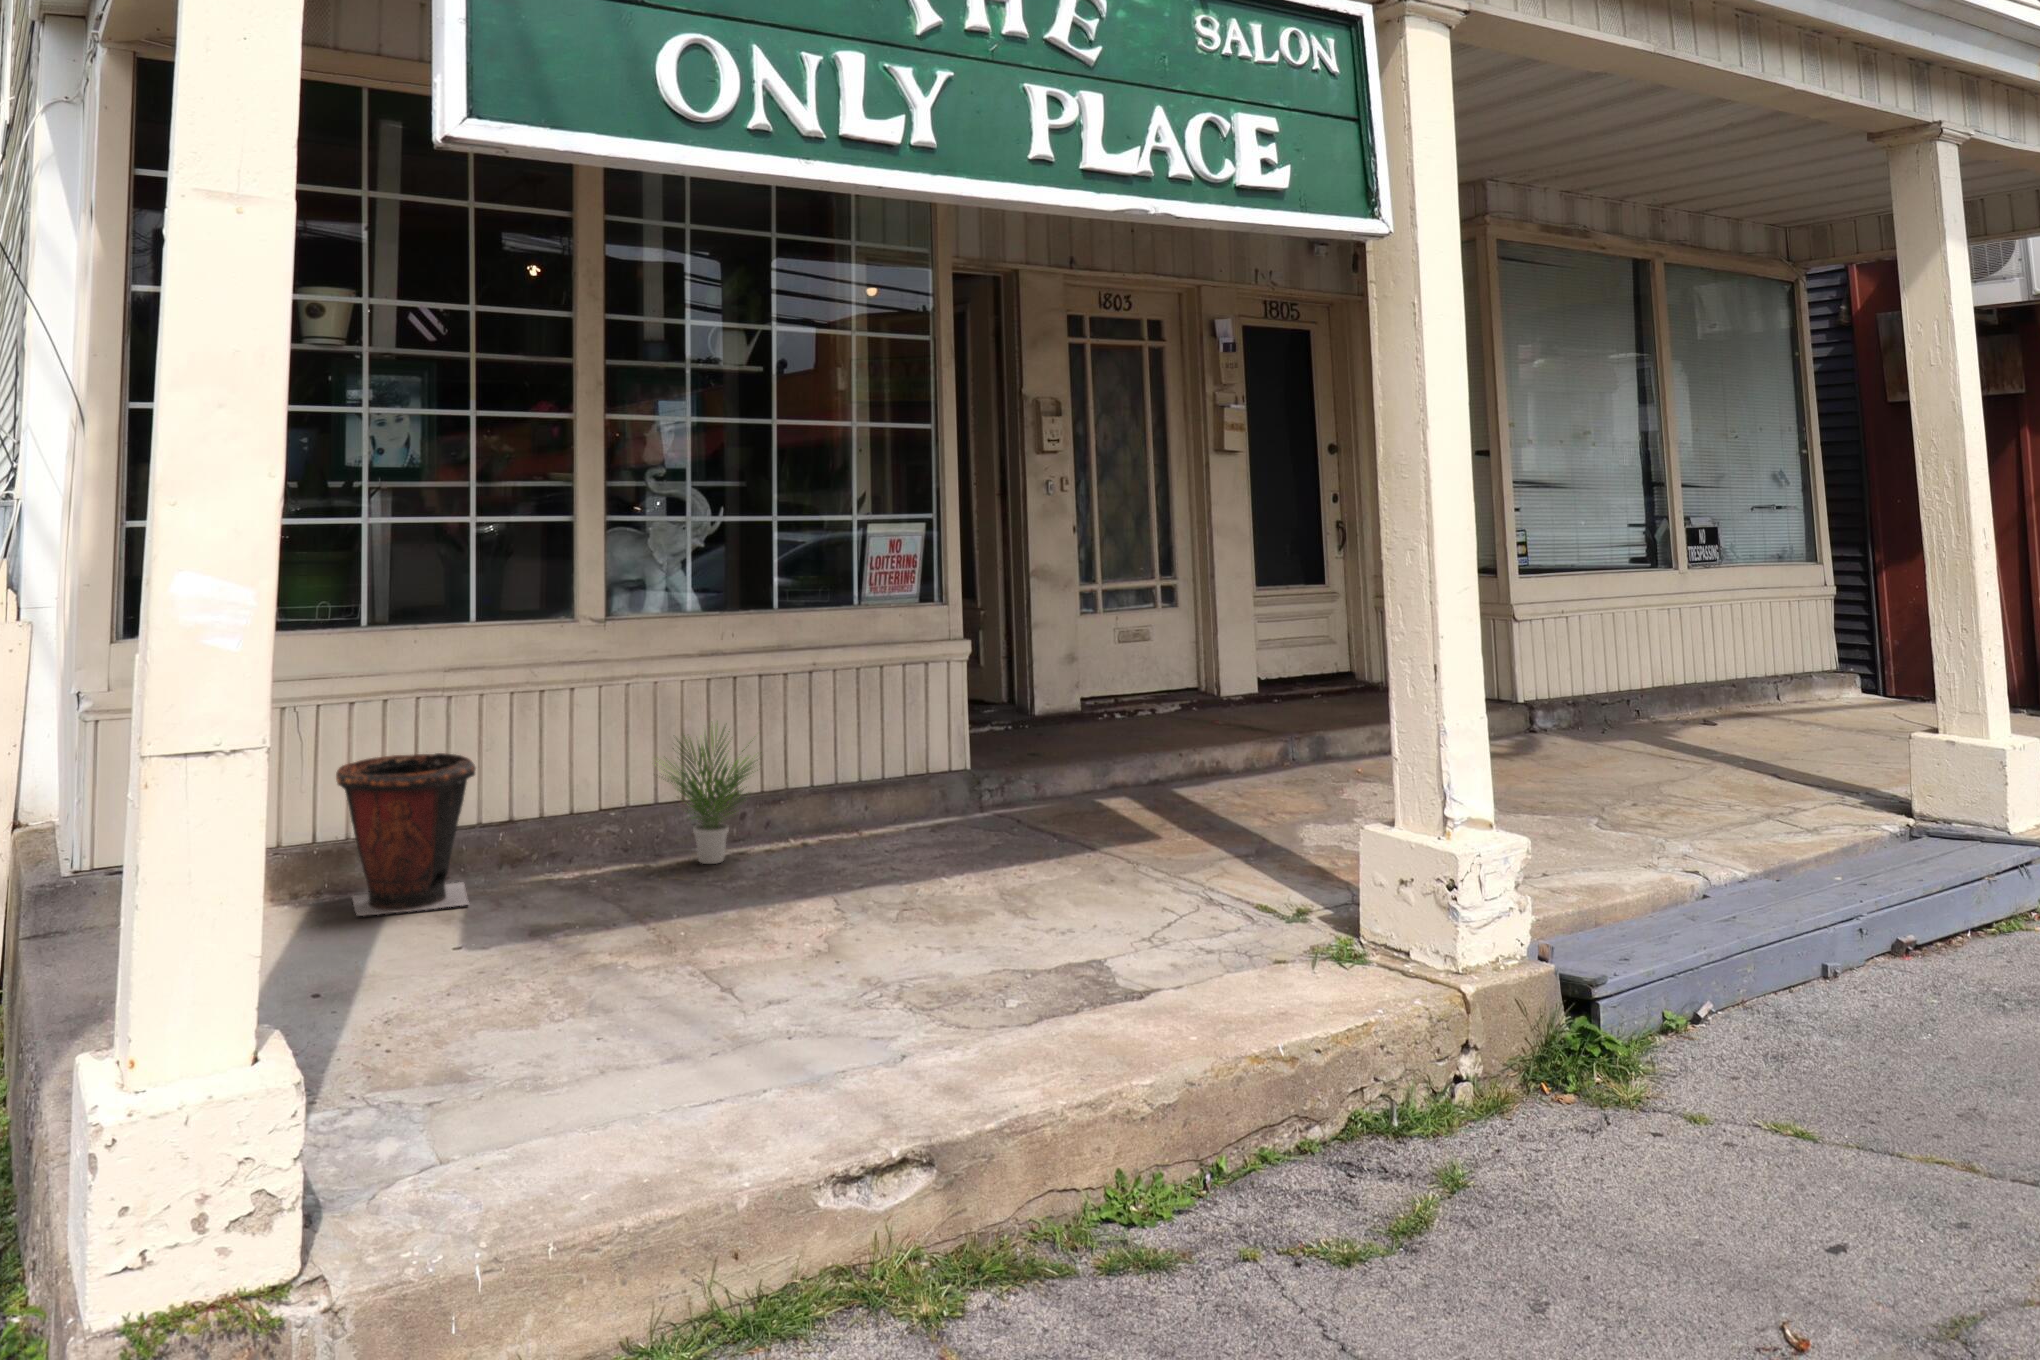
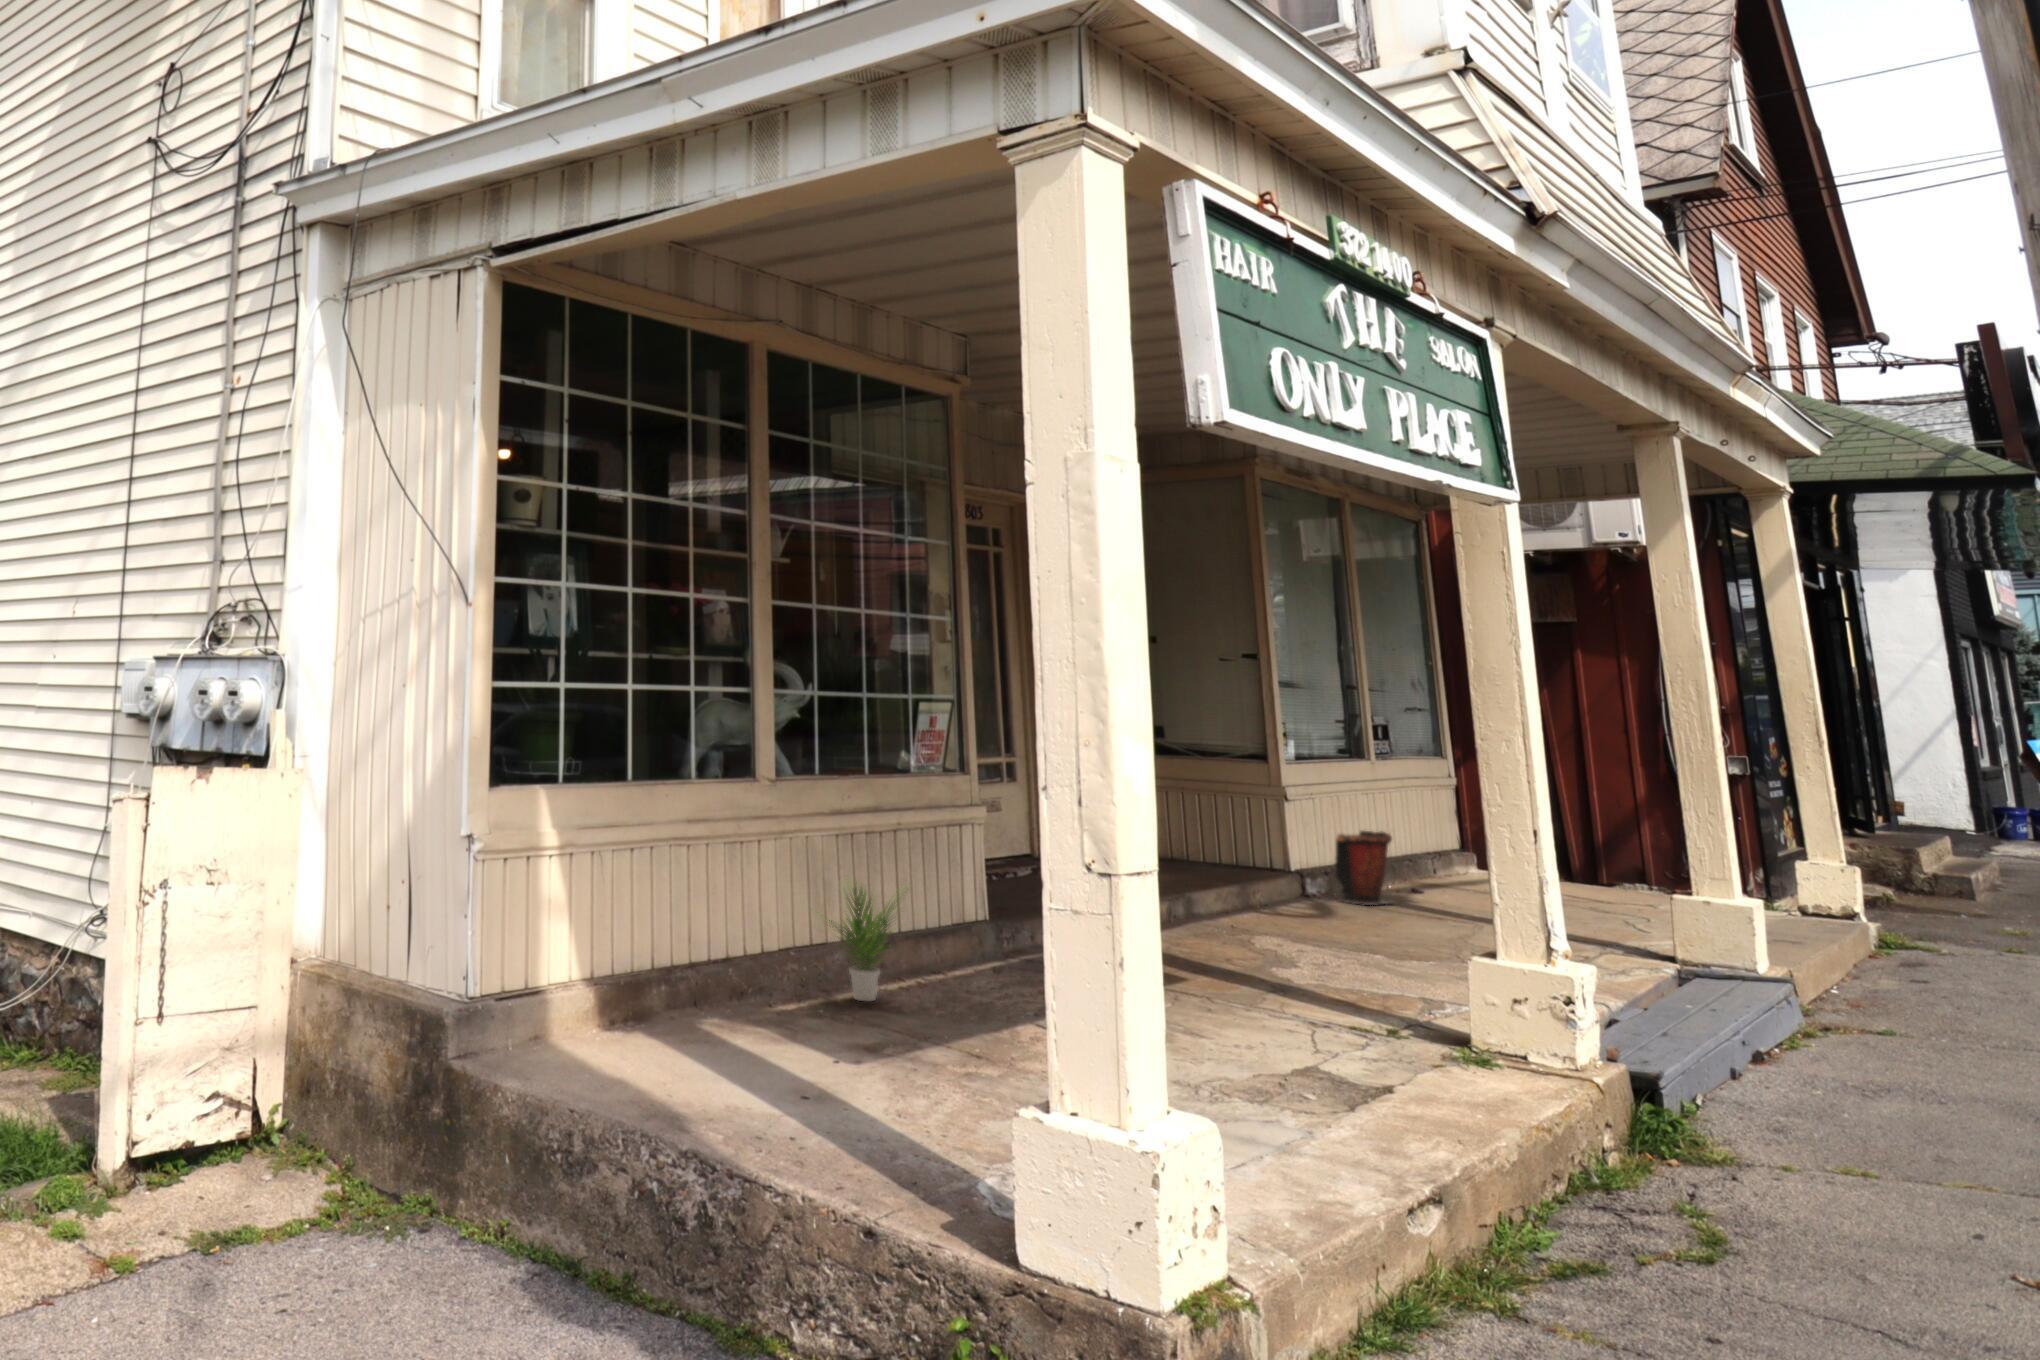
waste bin: present [336,753,476,916] -> present [1335,831,1392,905]

